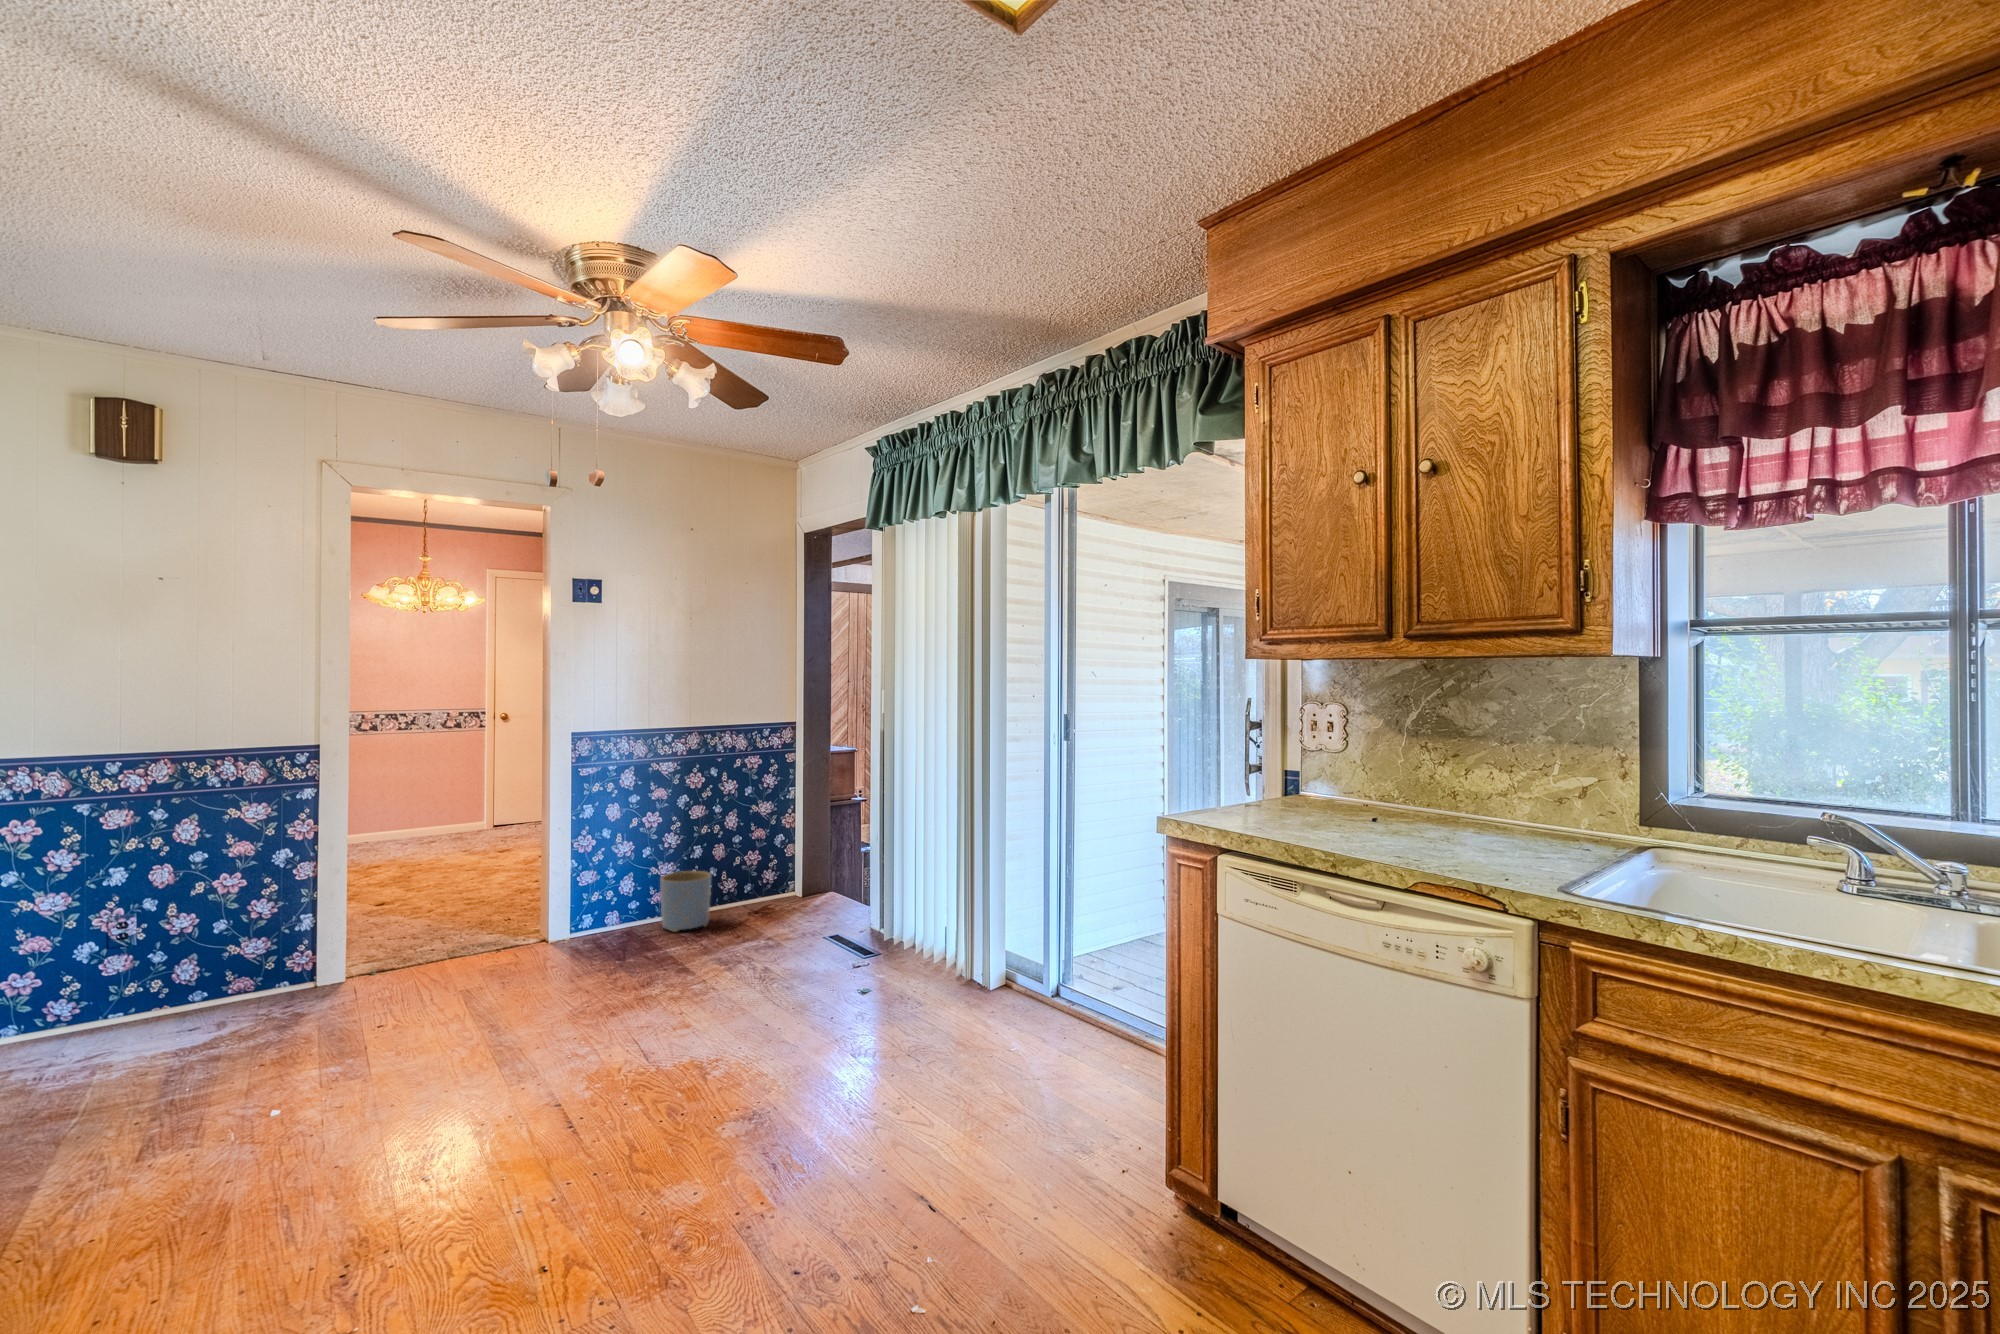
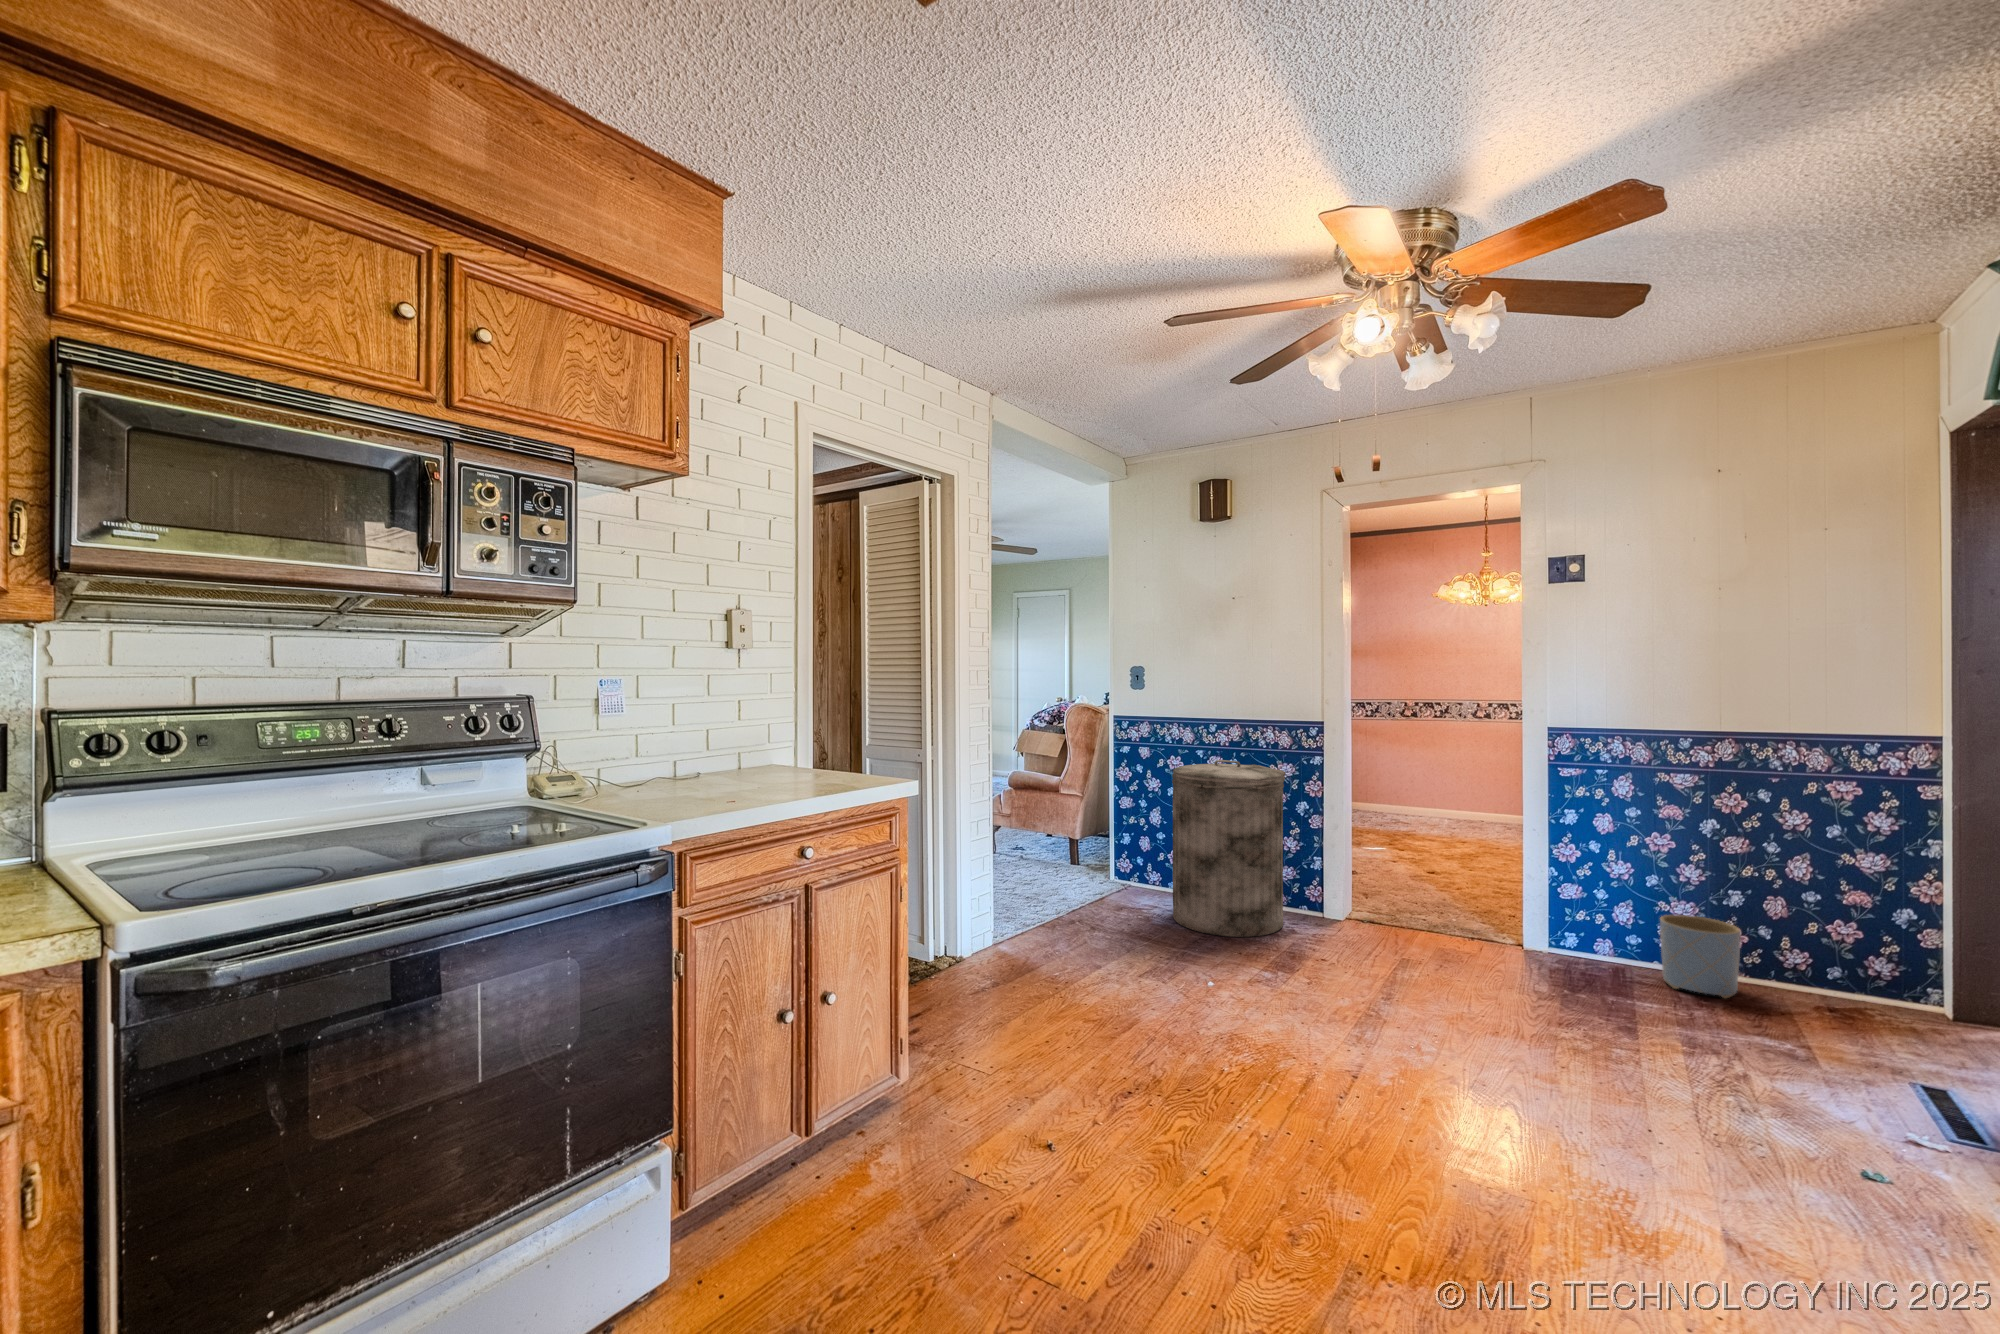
trash can: none [65,808,284,1076] -> present [1172,760,1285,937]

